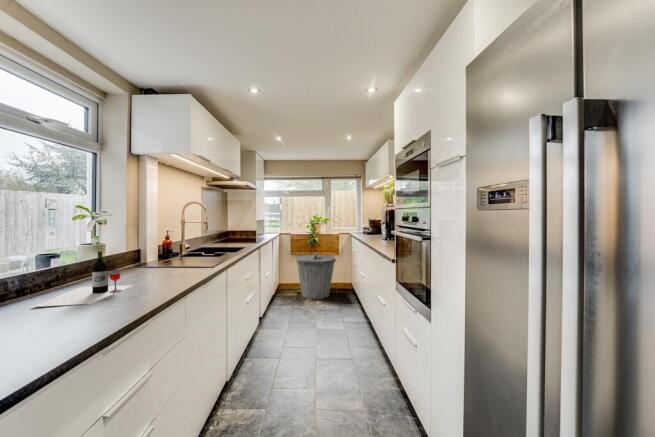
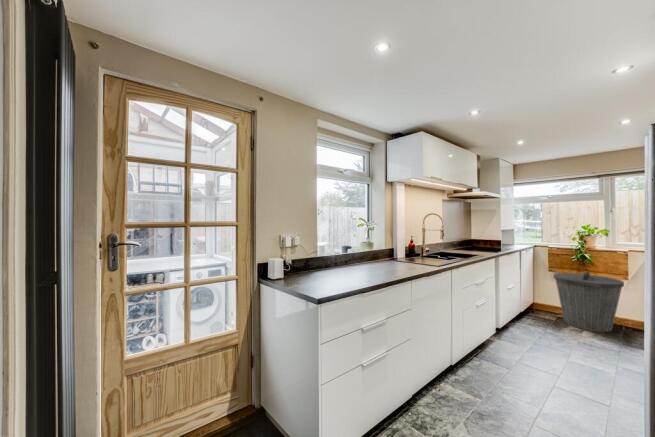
wine bottle: present [33,251,132,307] -> none [337,246,391,278]

